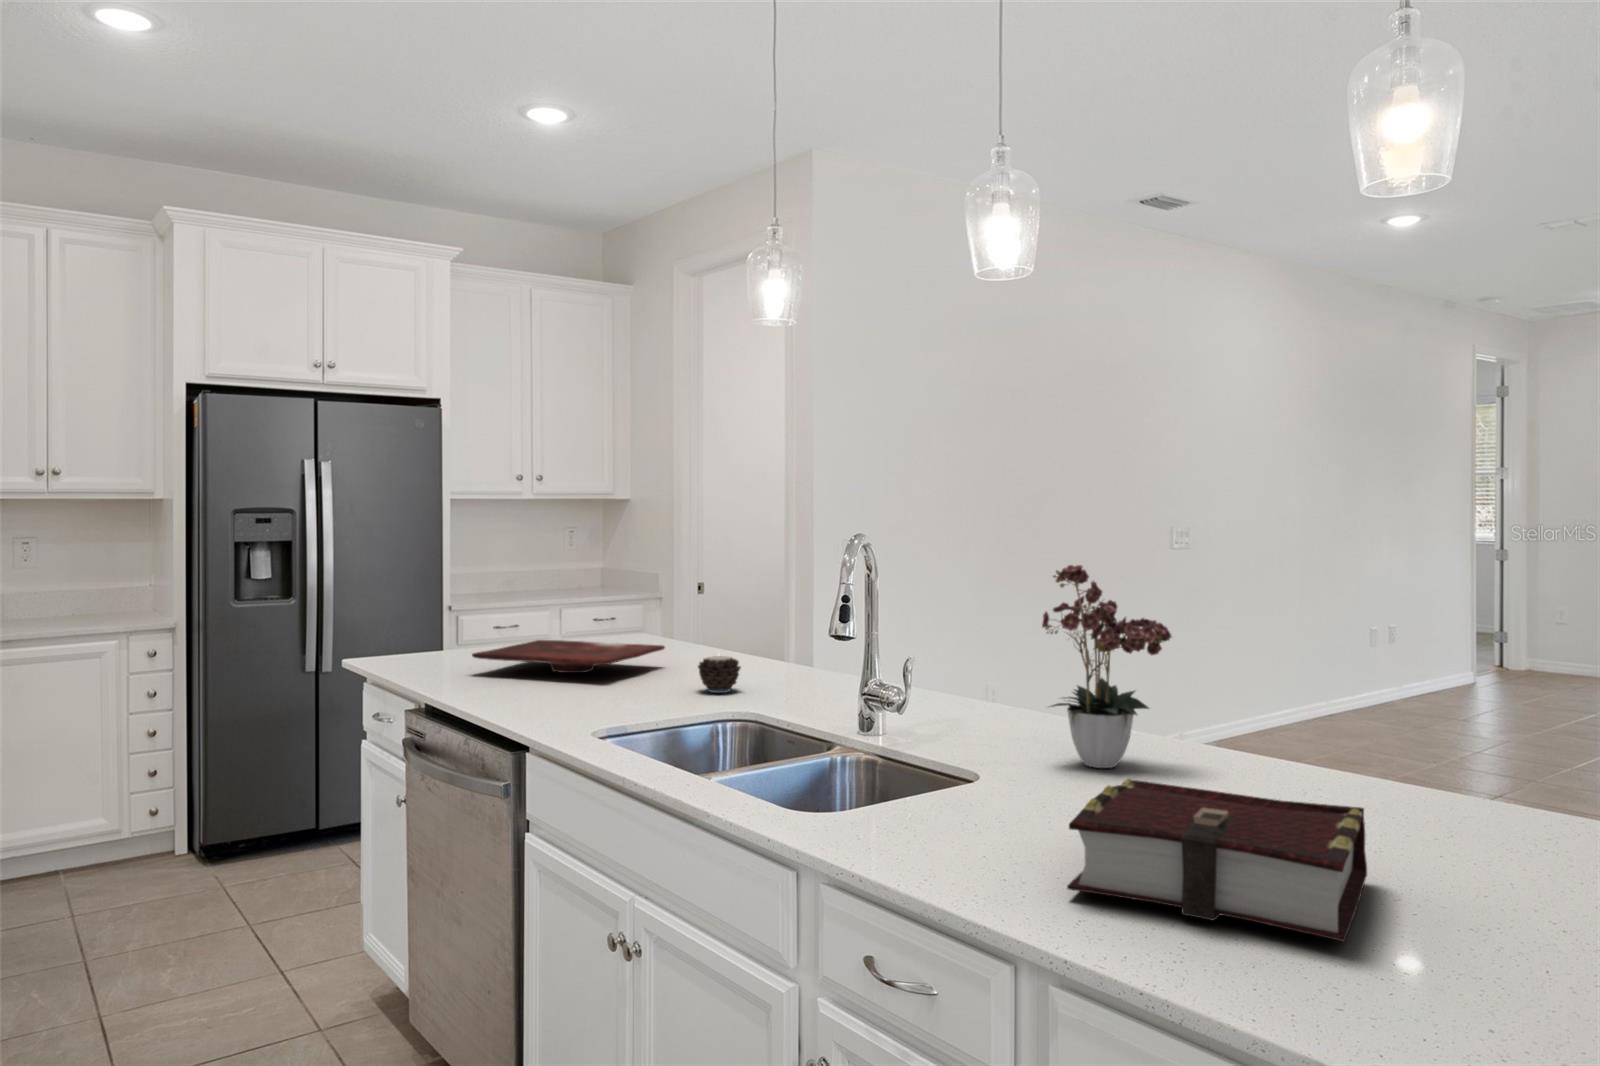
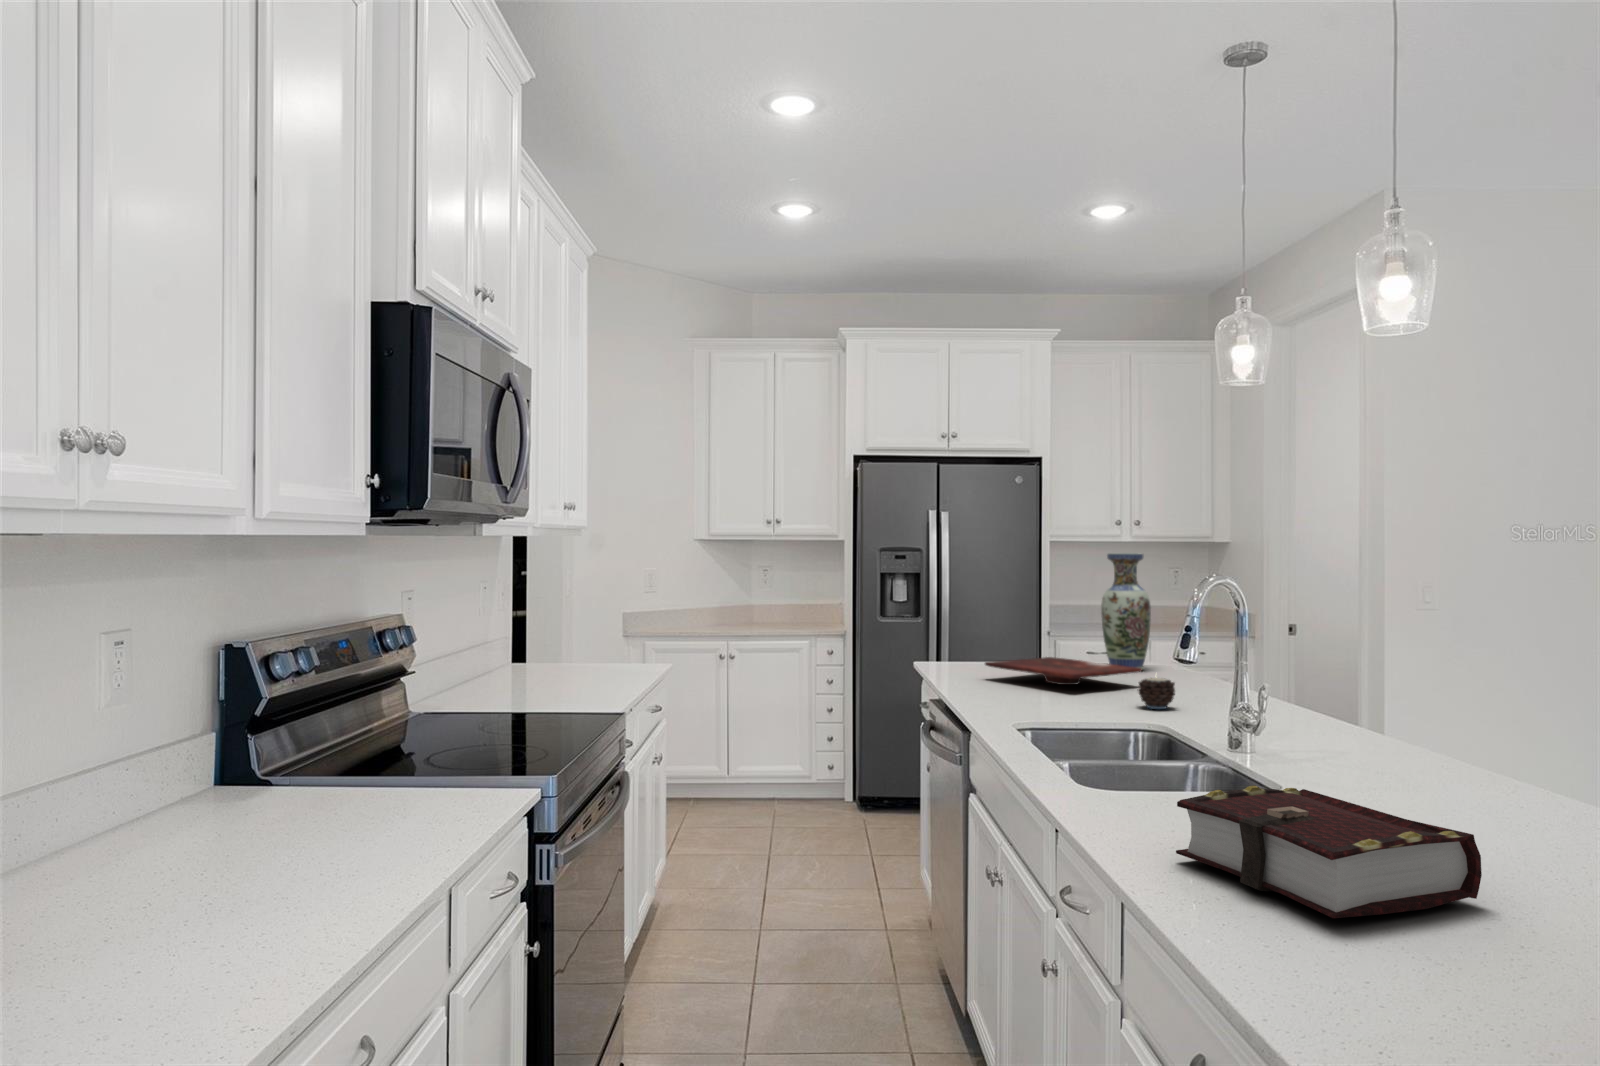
vase: none [588,513,643,650] -> present [1101,553,1151,669]
flower arrangement: present [1042,565,1172,768] -> none [1336,598,1496,801]

